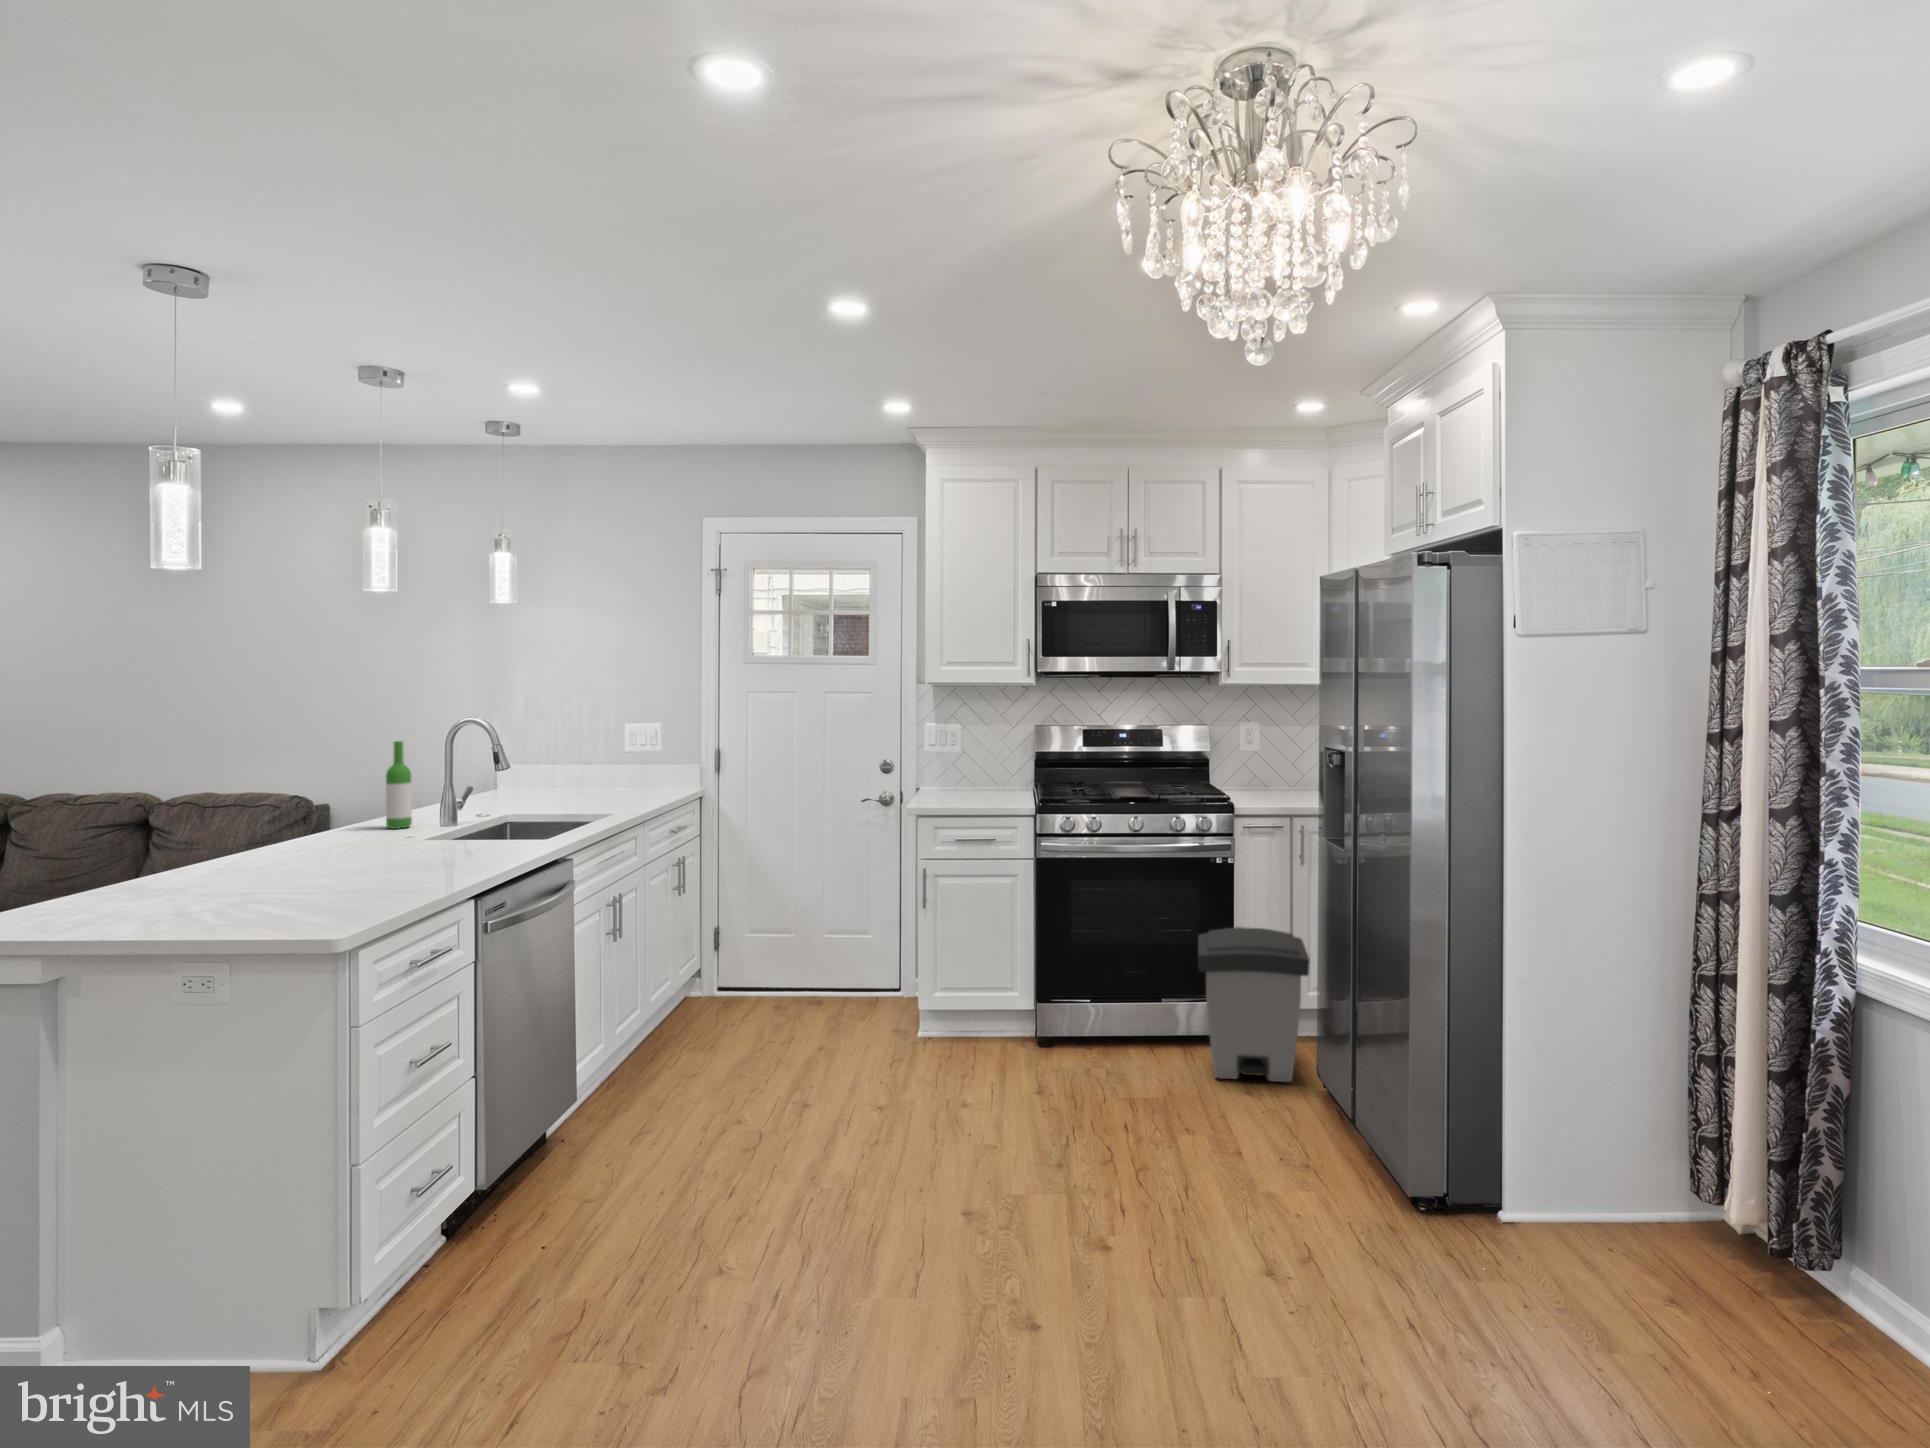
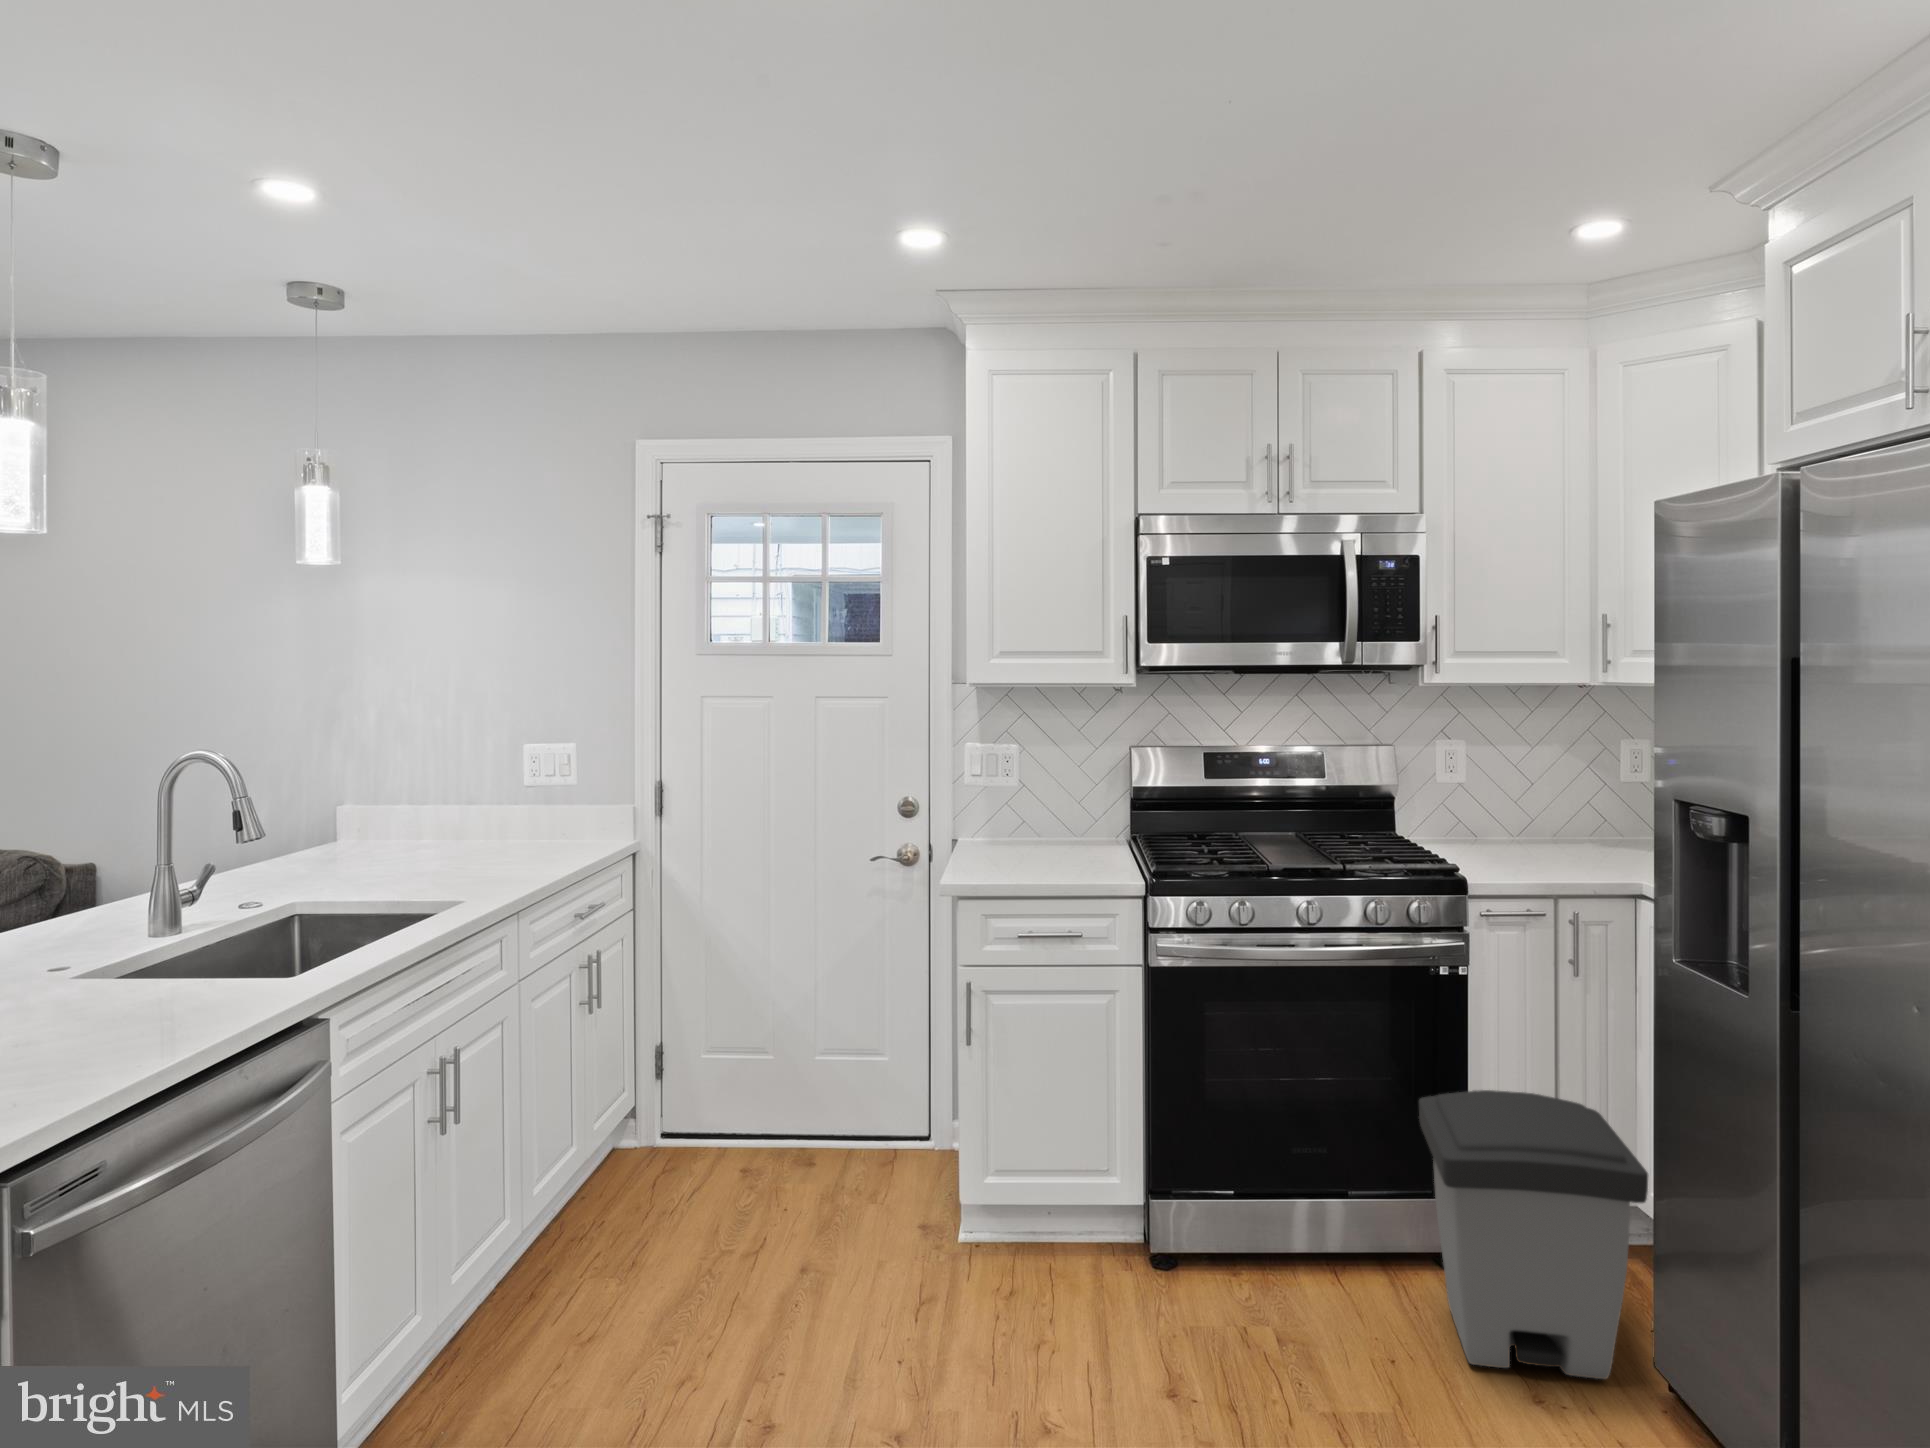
wine bottle: present [386,741,412,829] -> none [49,790,101,941]

